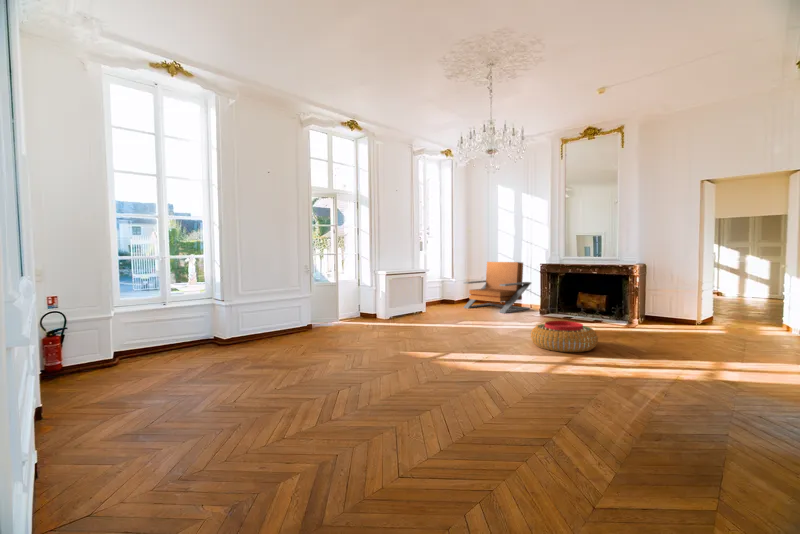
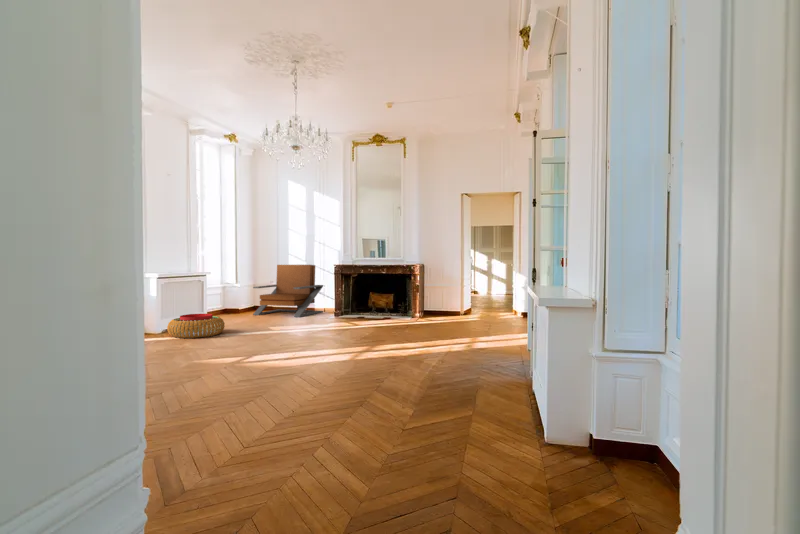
pouf: present [531,321,598,352] -> present [167,314,225,338]

